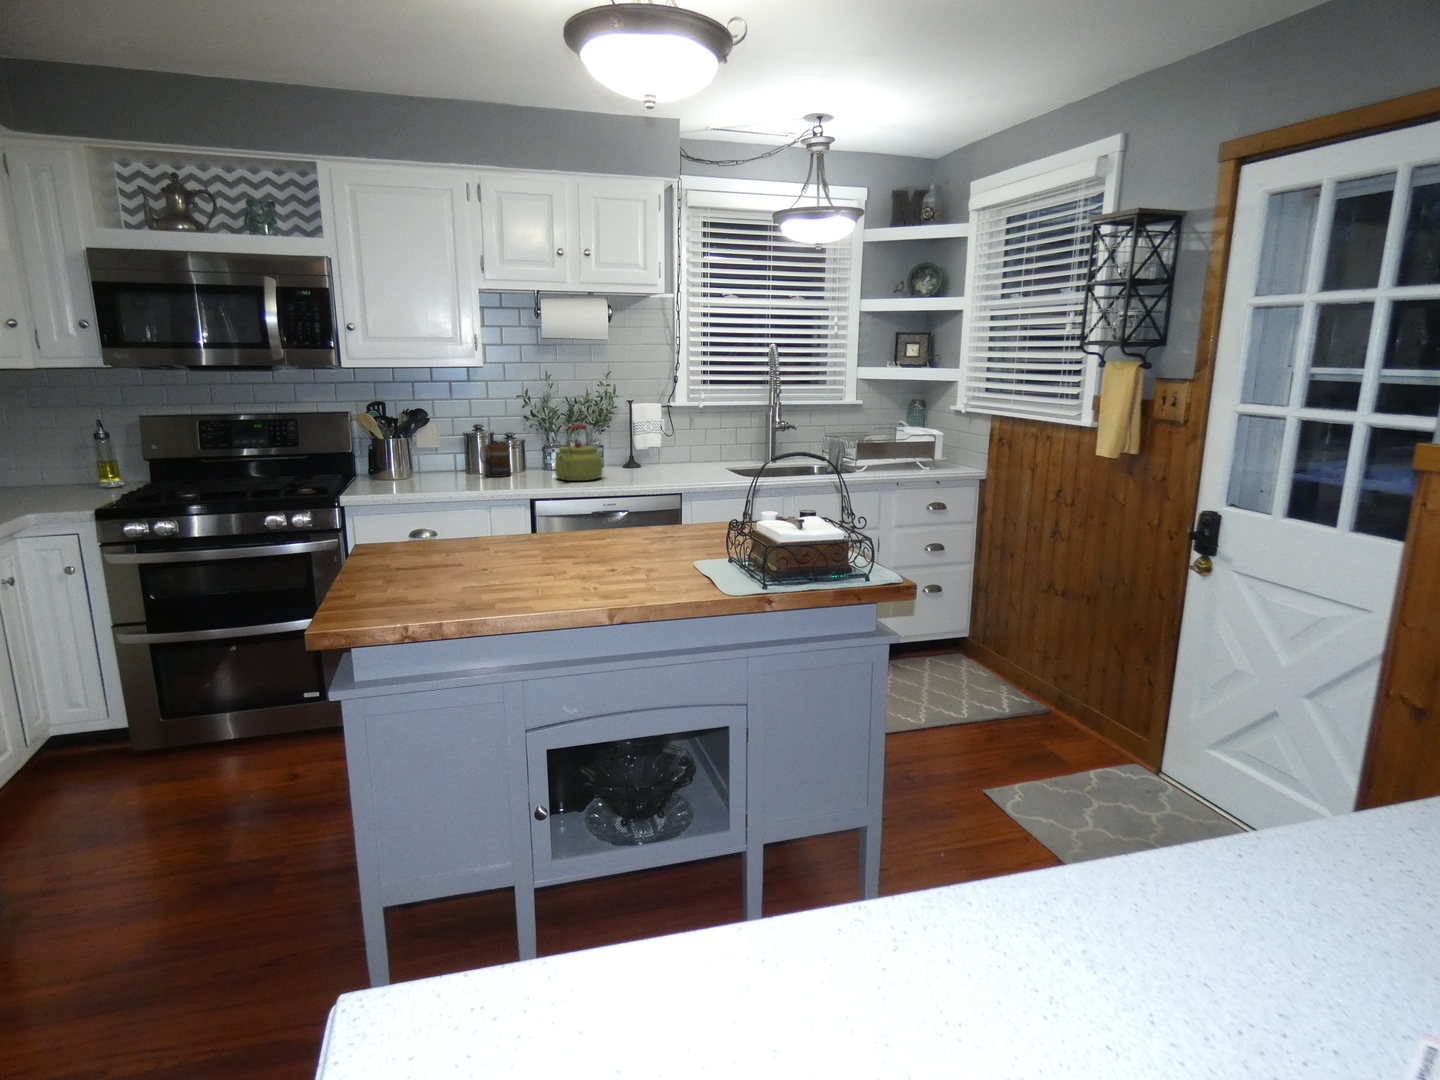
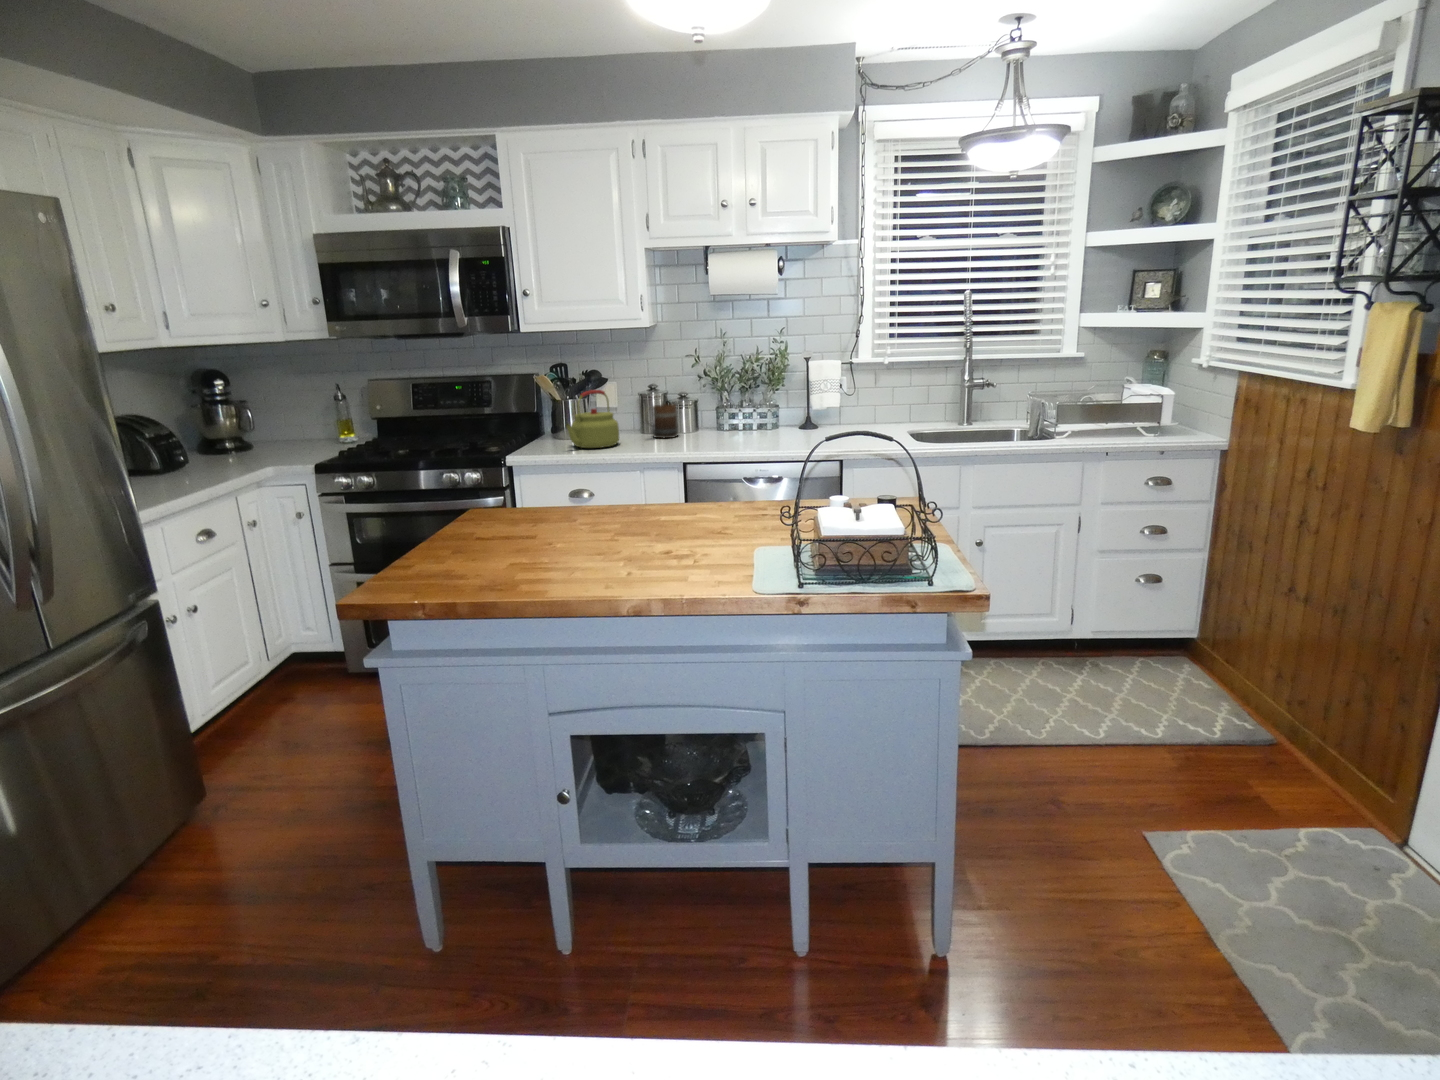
kettle: present [555,424,602,481] -> present [566,390,619,448]

